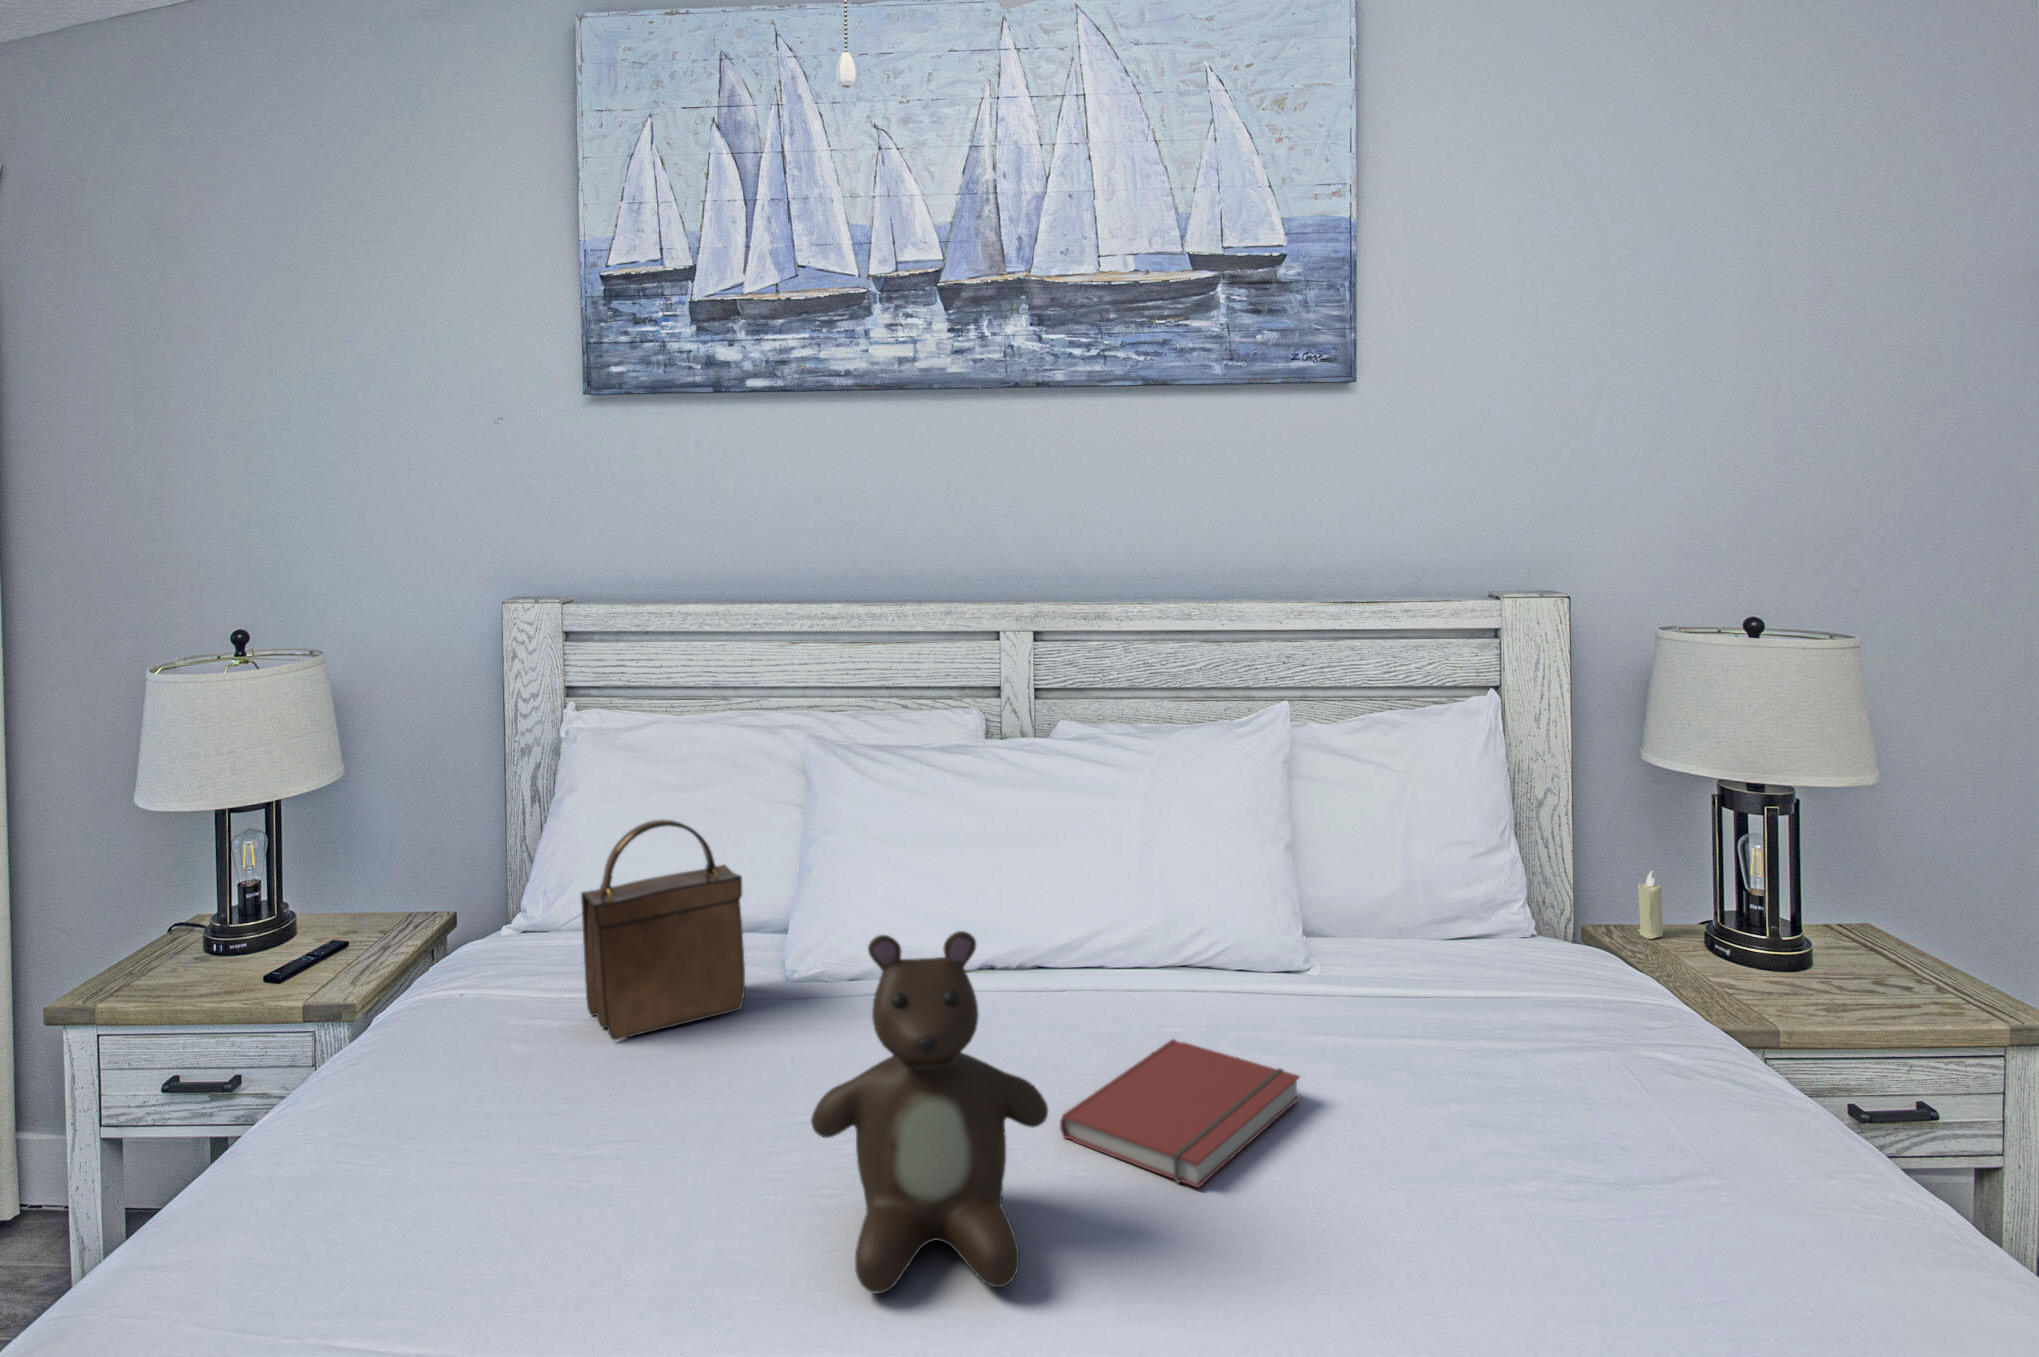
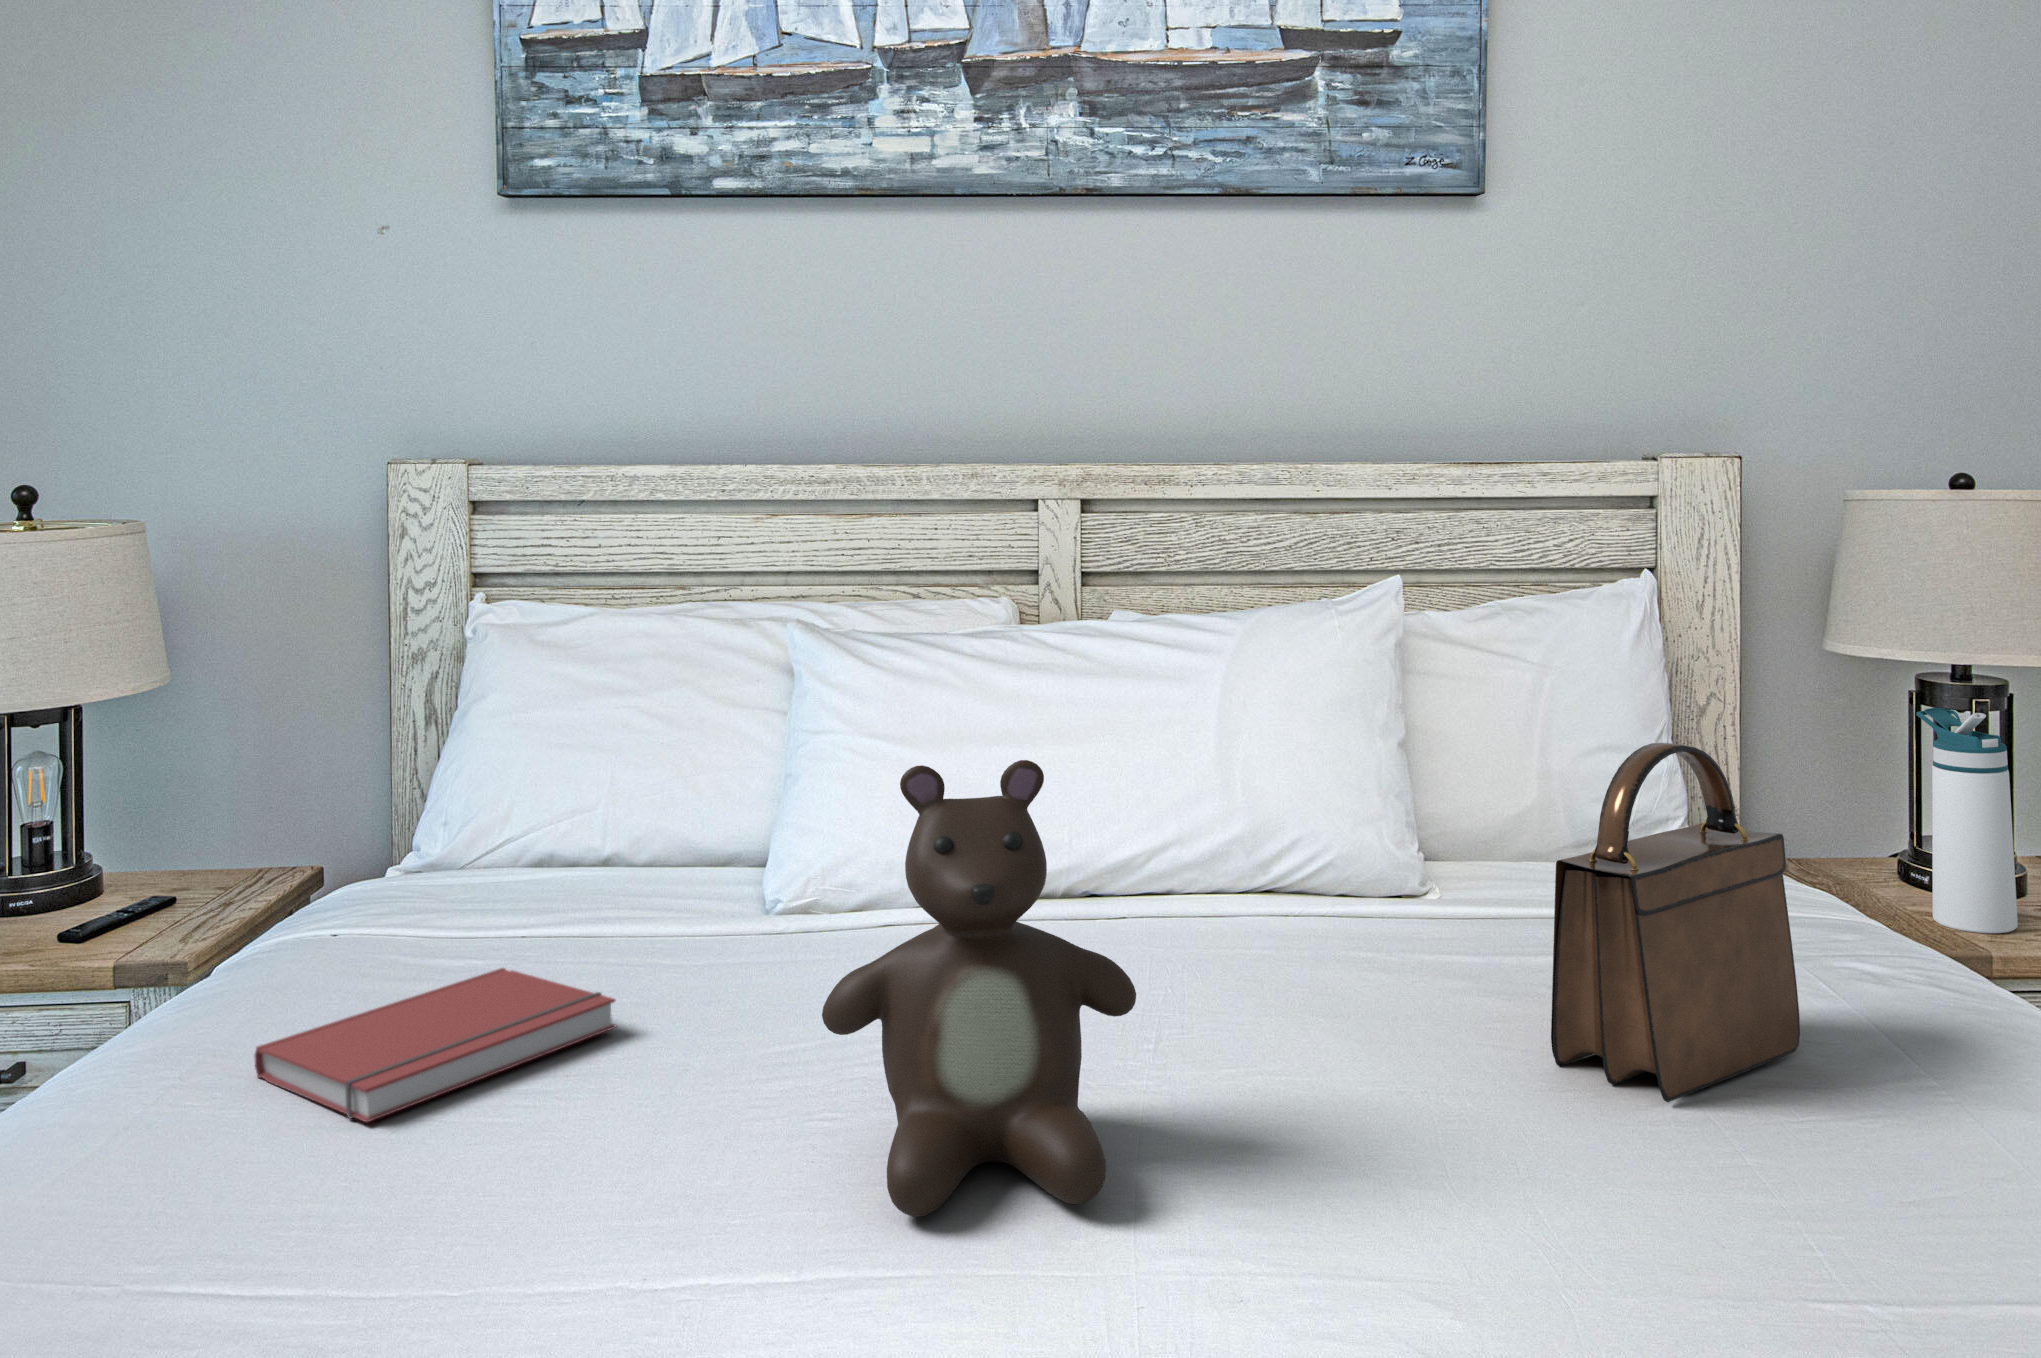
water bottle: none [1713,816,1799,1007] -> present [1916,708,2018,933]
handbag: present [581,820,745,1040] -> present [1551,743,1800,1102]
candle: present [1638,871,1663,939] -> none [1817,791,1847,873]
book: present [1060,1039,1300,1188] -> present [254,968,616,1122]

